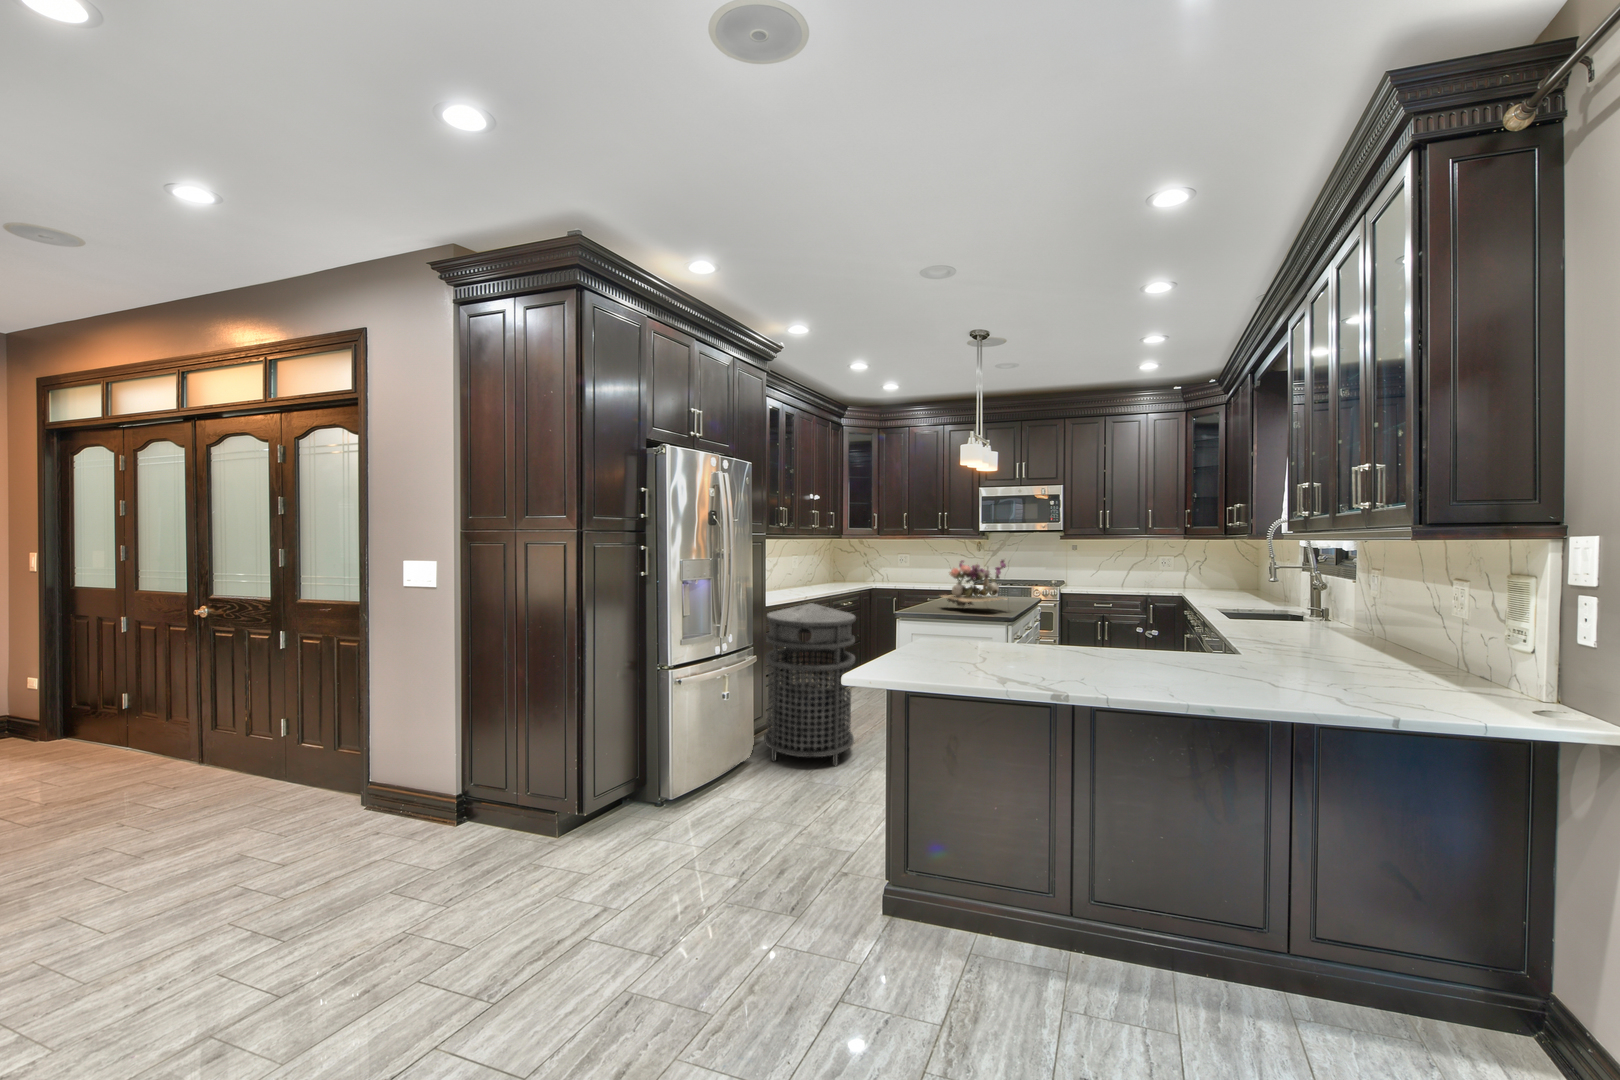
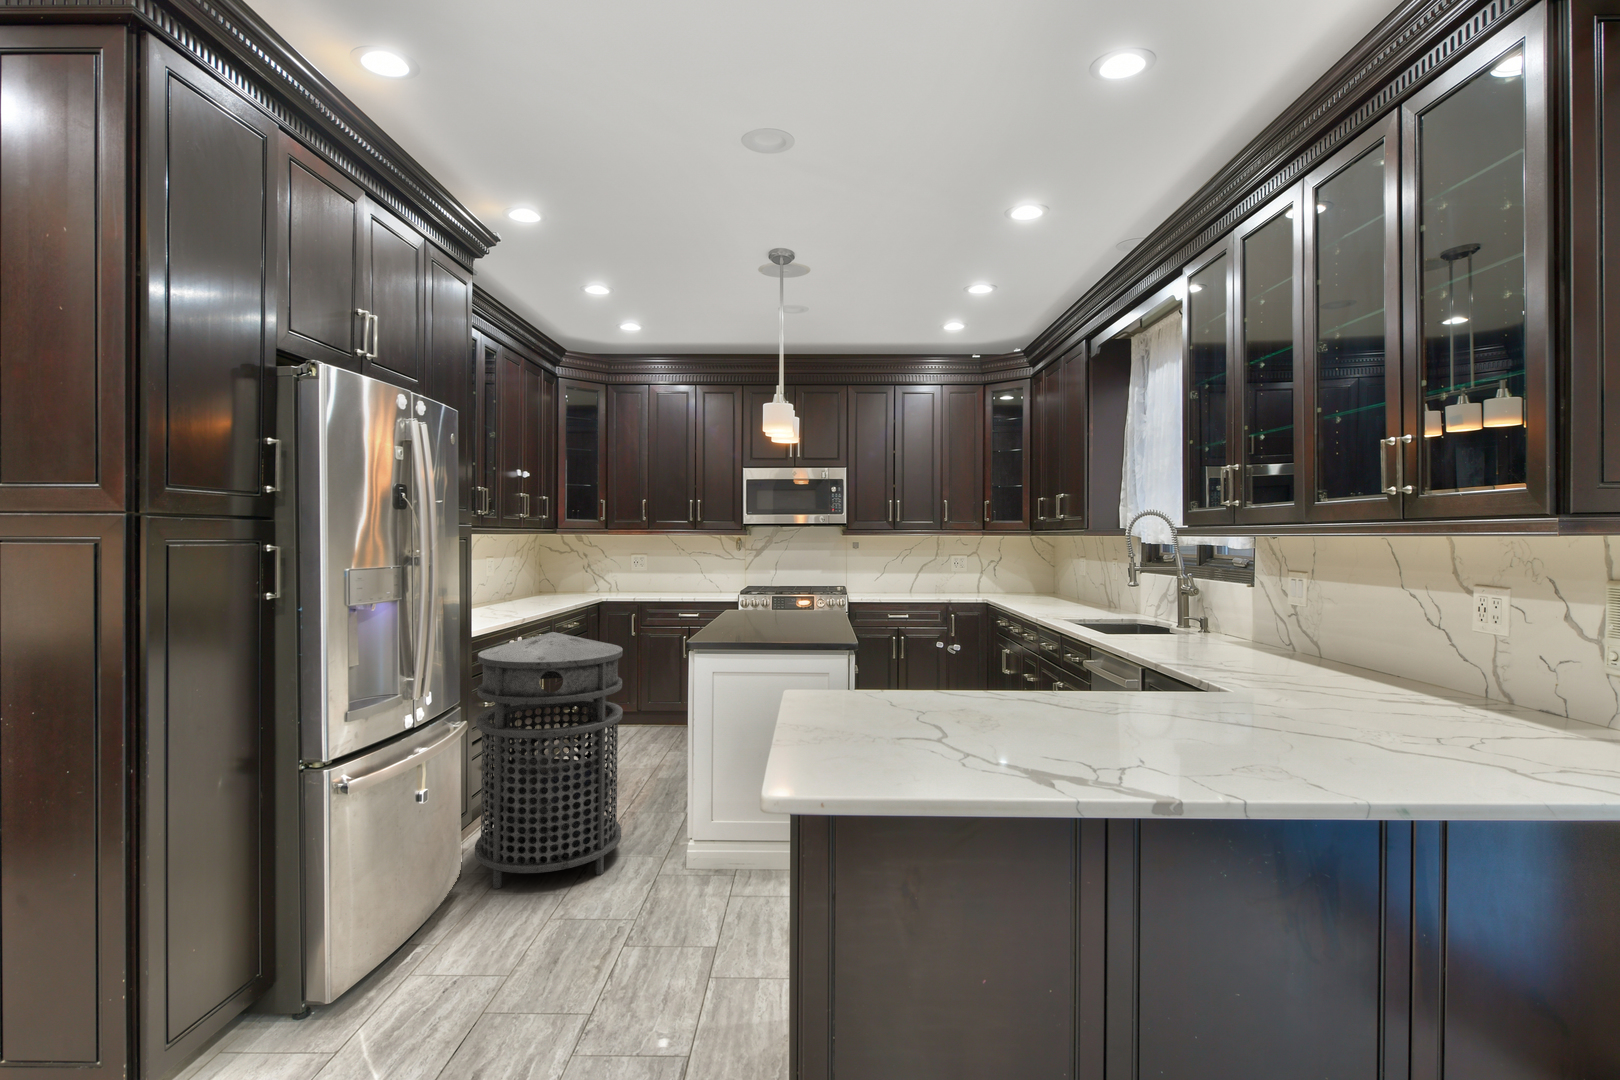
flower arrangement: present [941,560,1006,607] -> none [736,557,827,627]

